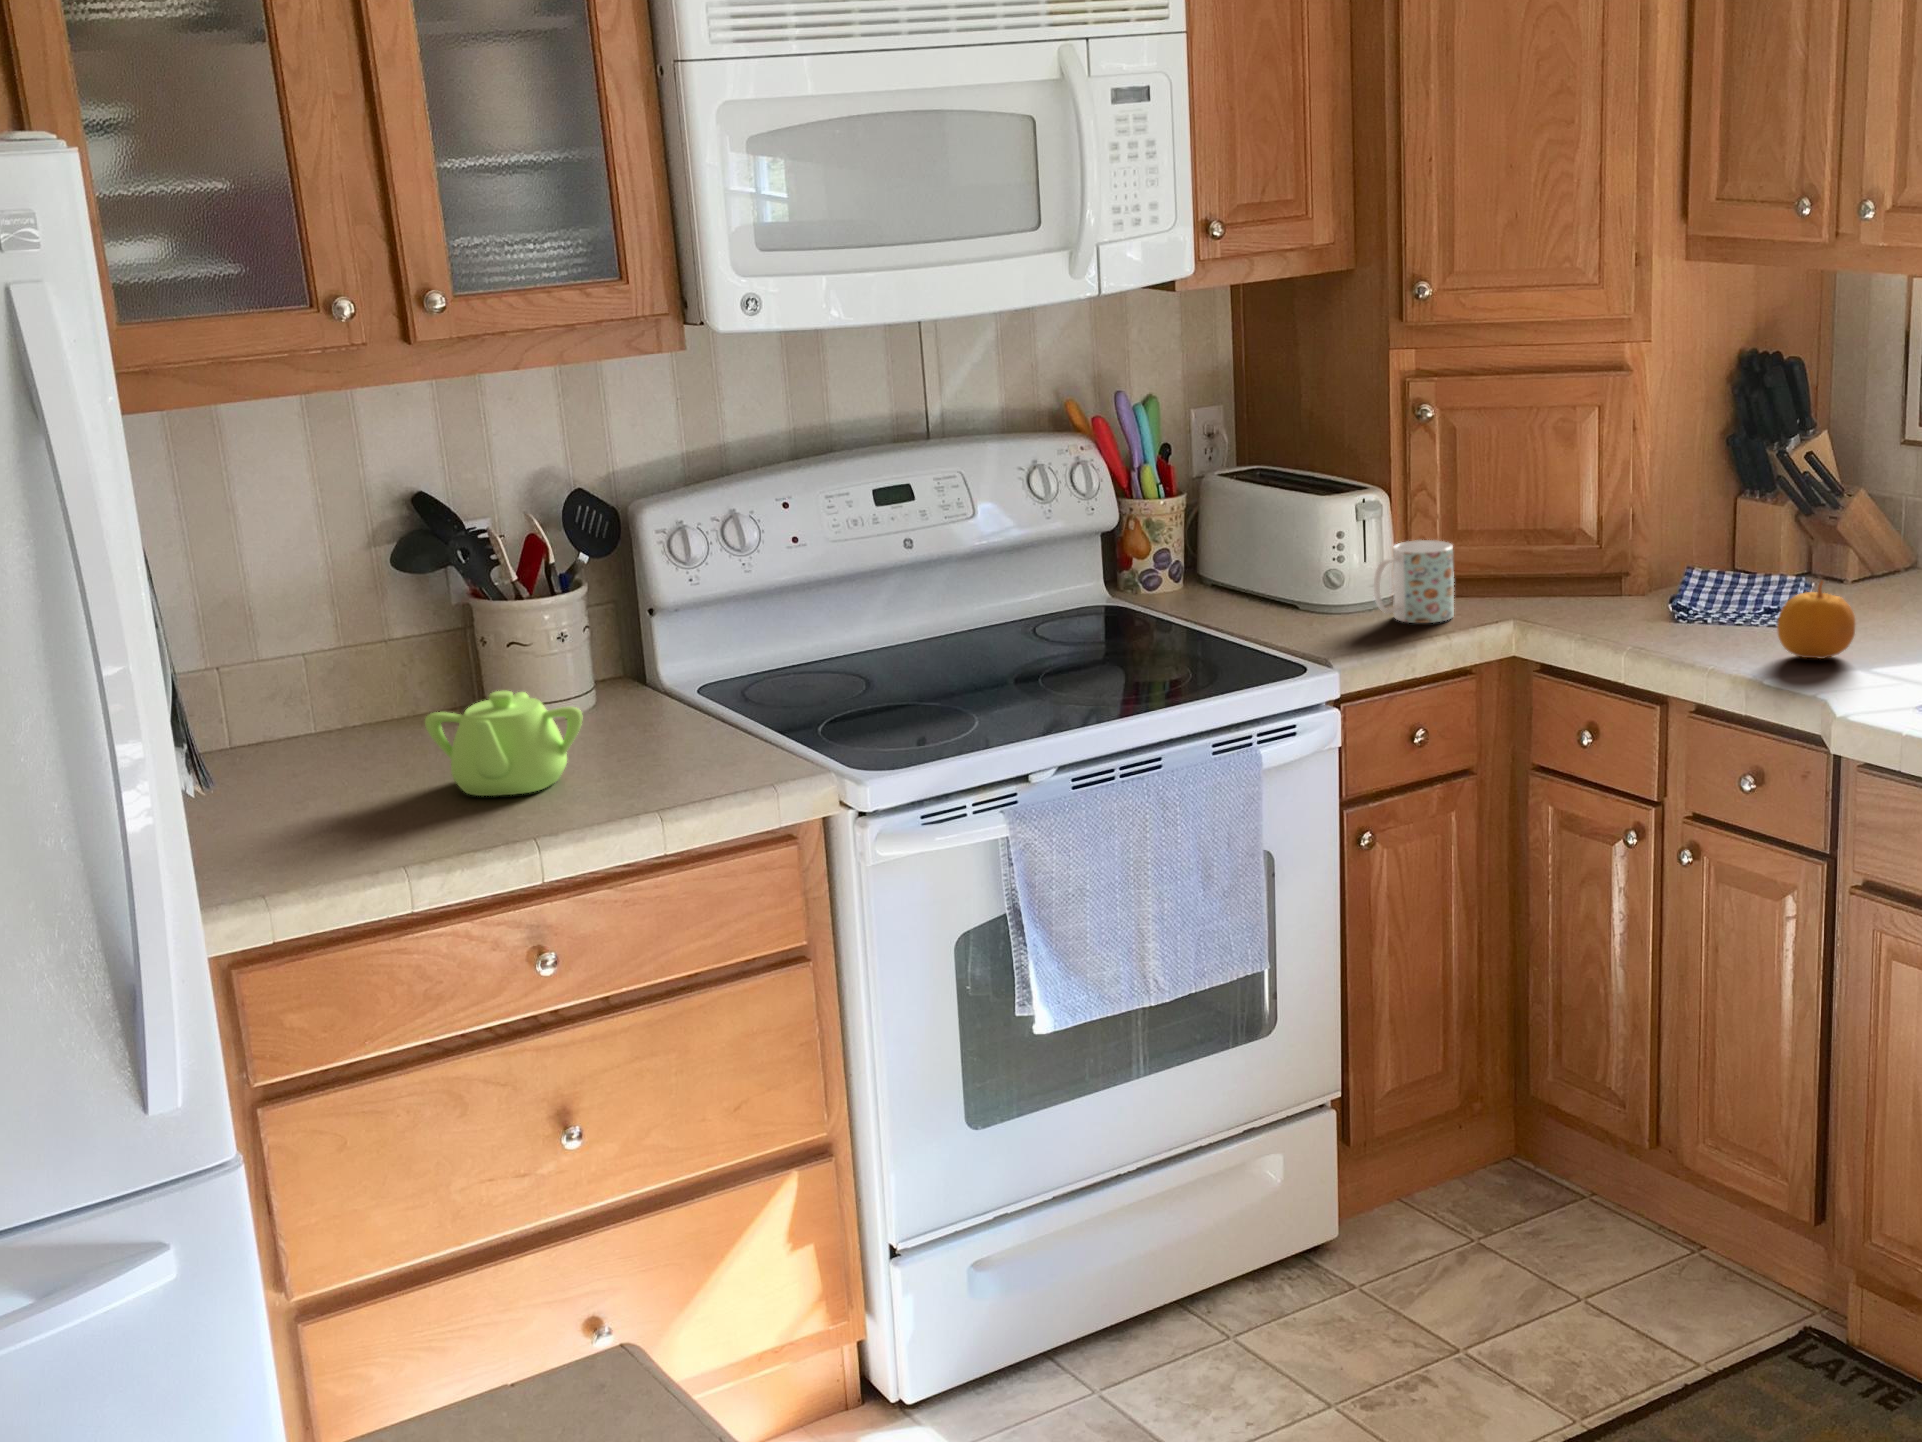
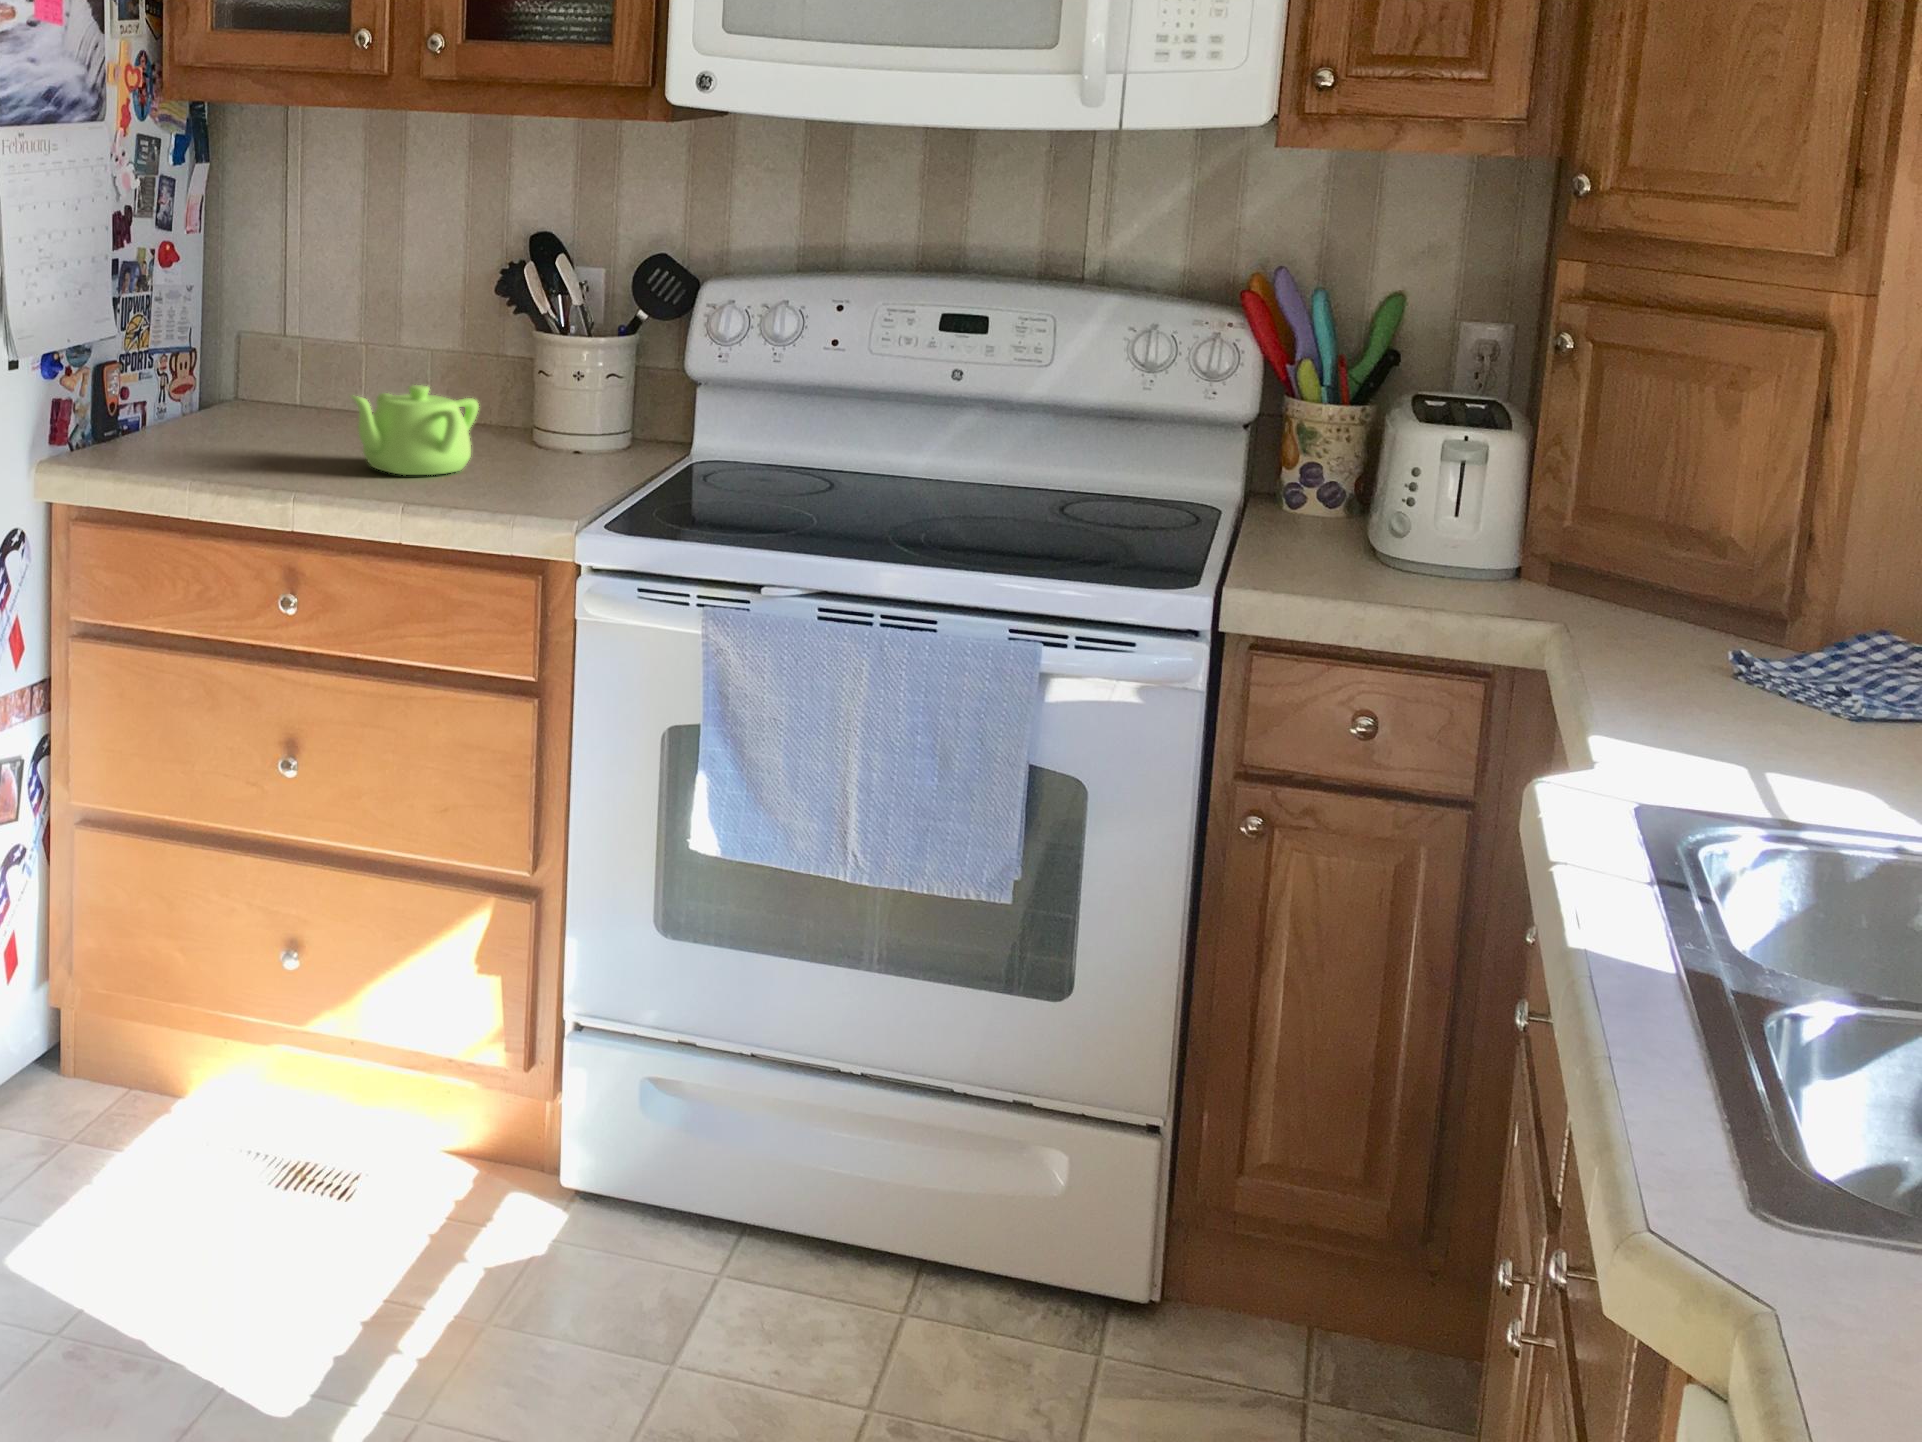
mug: present [1374,540,1454,623] -> none [1386,496,1511,602]
fruit: present [1777,581,1856,659] -> none [1663,631,1788,747]

